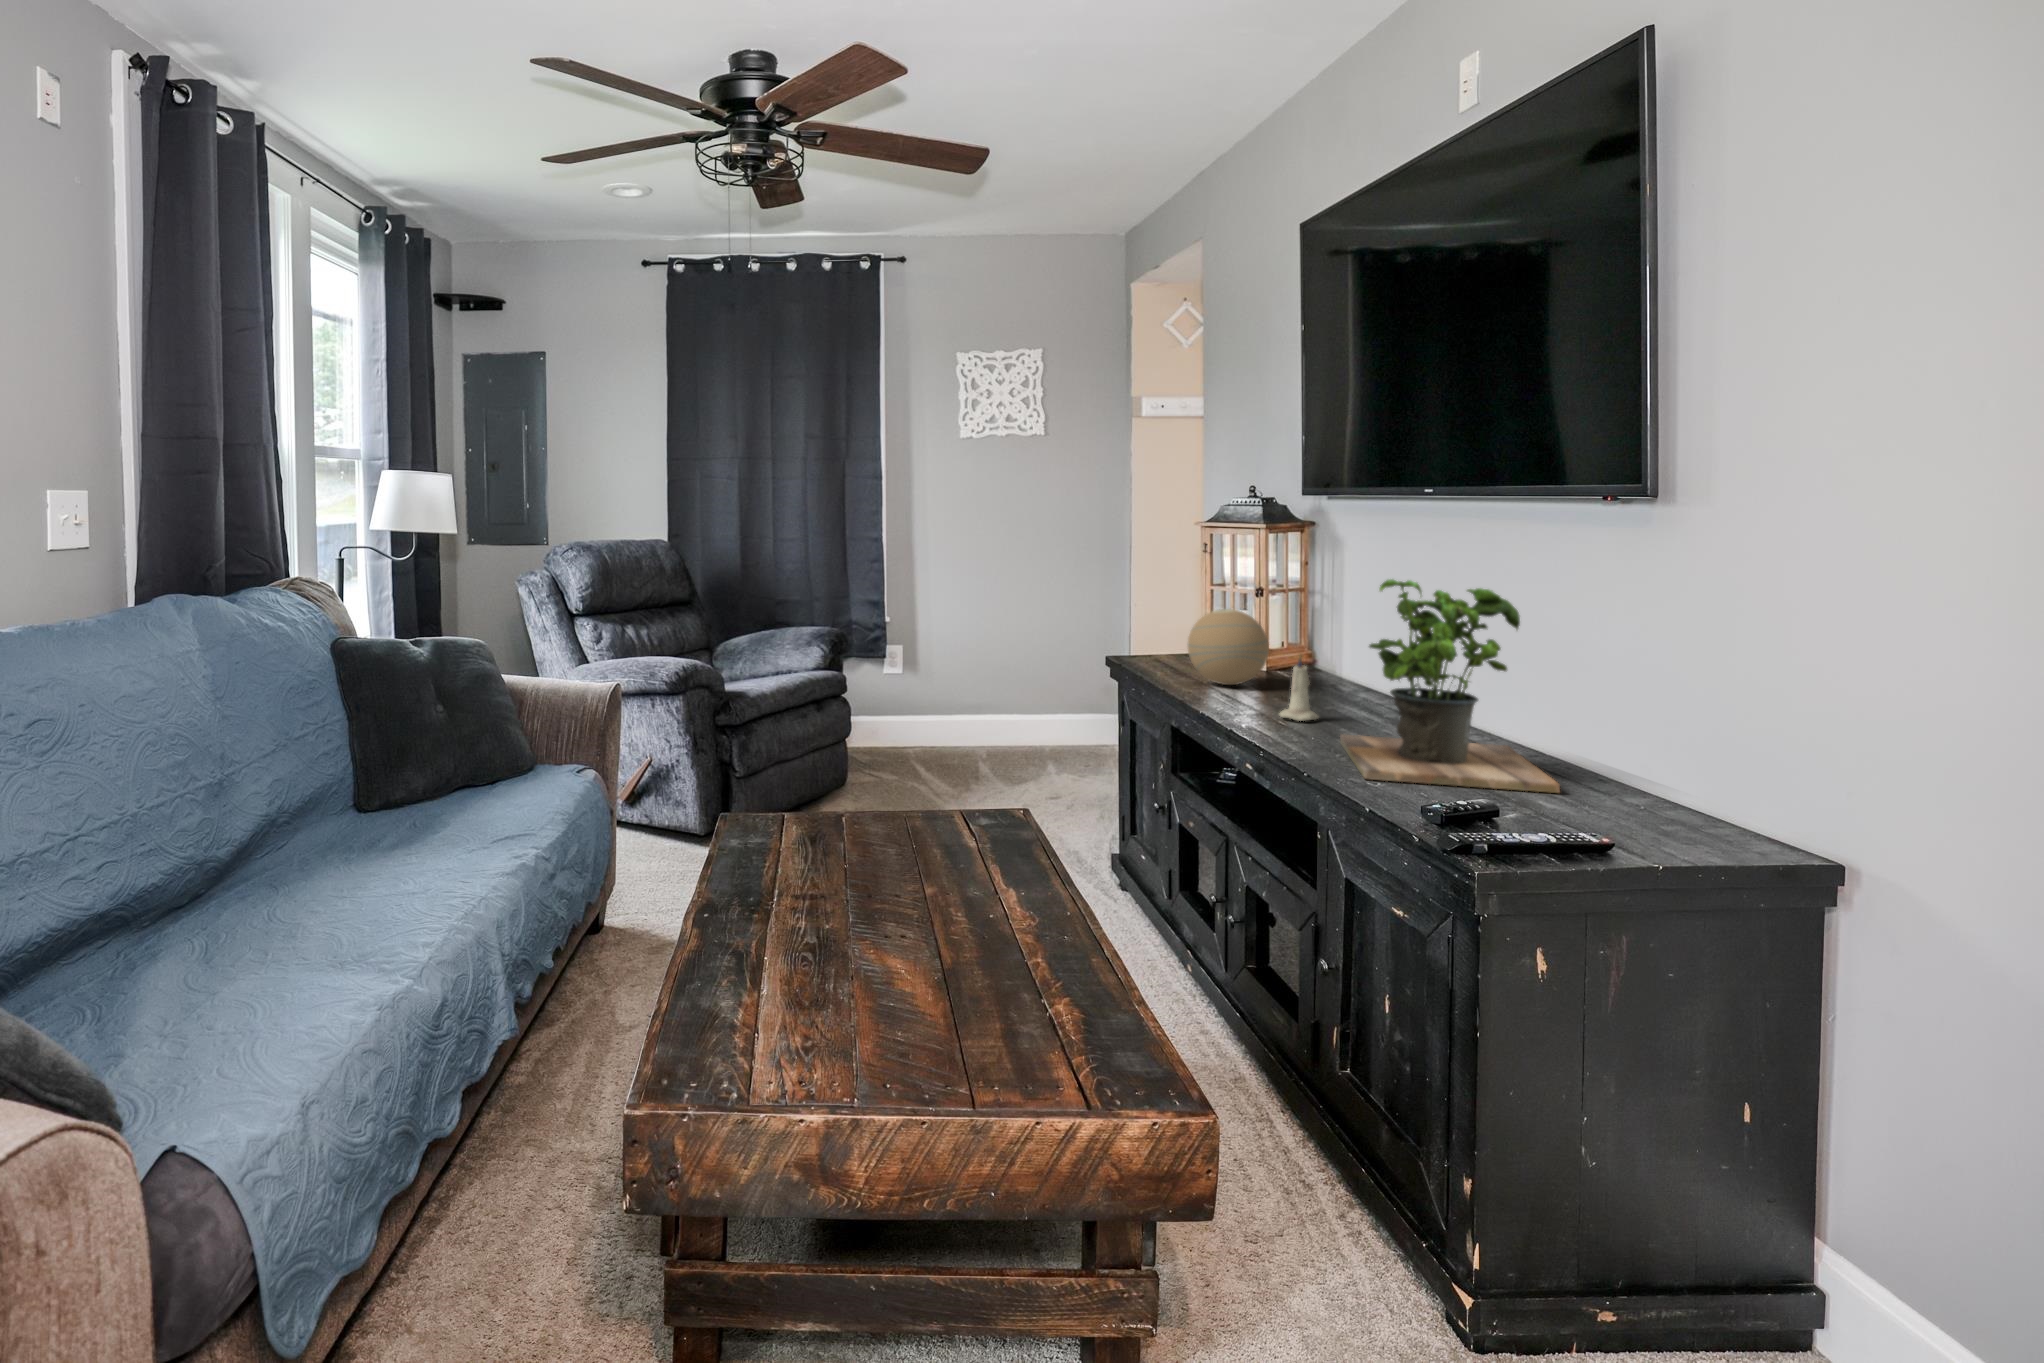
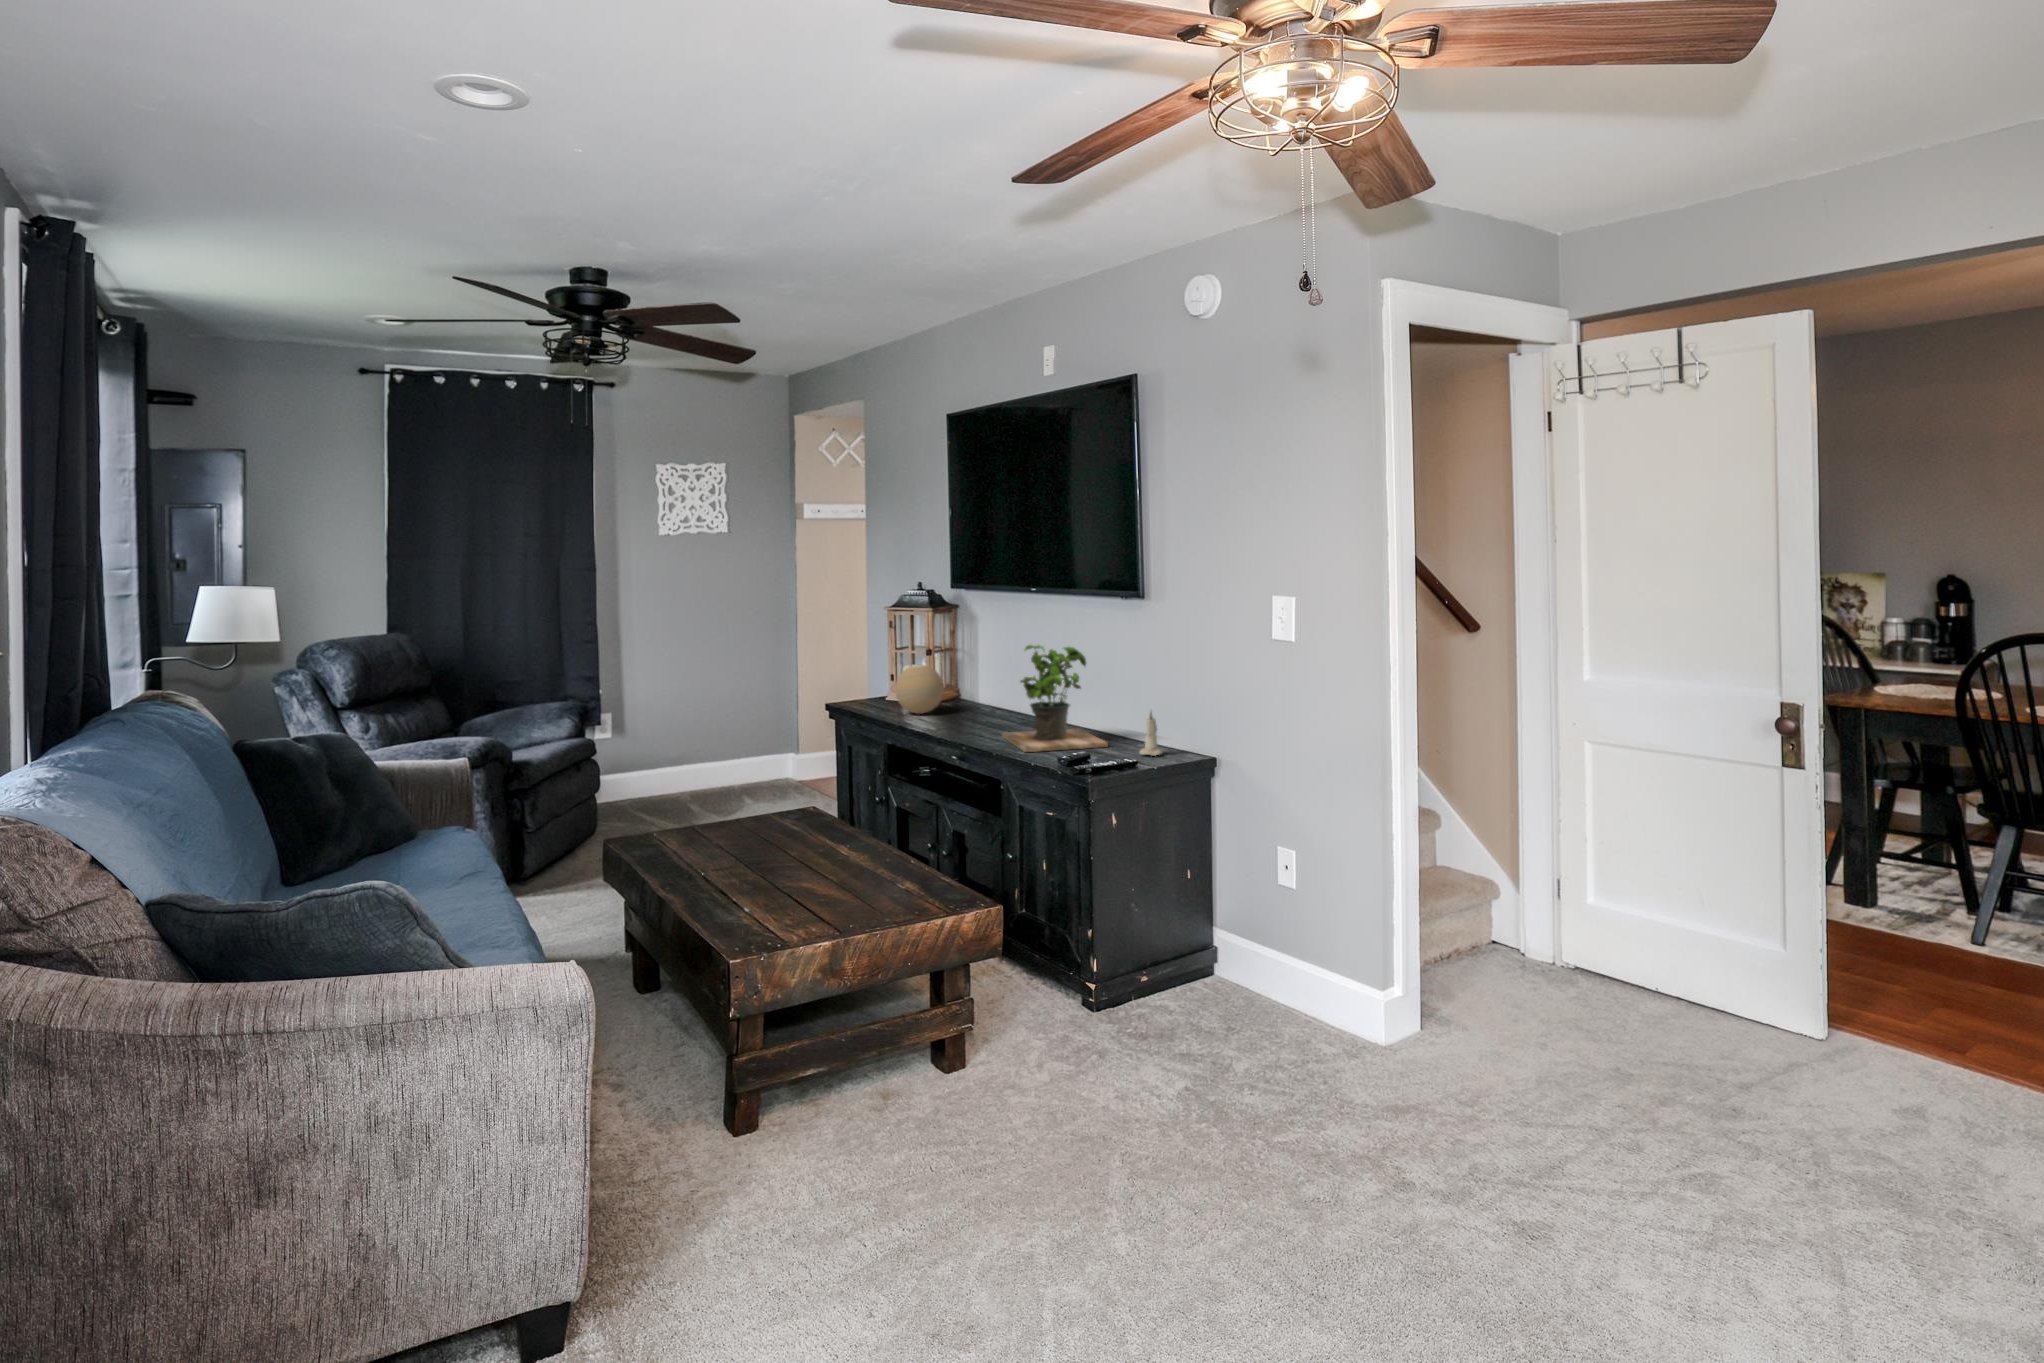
candle: present [1280,656,1318,721] -> present [1140,712,1163,756]

